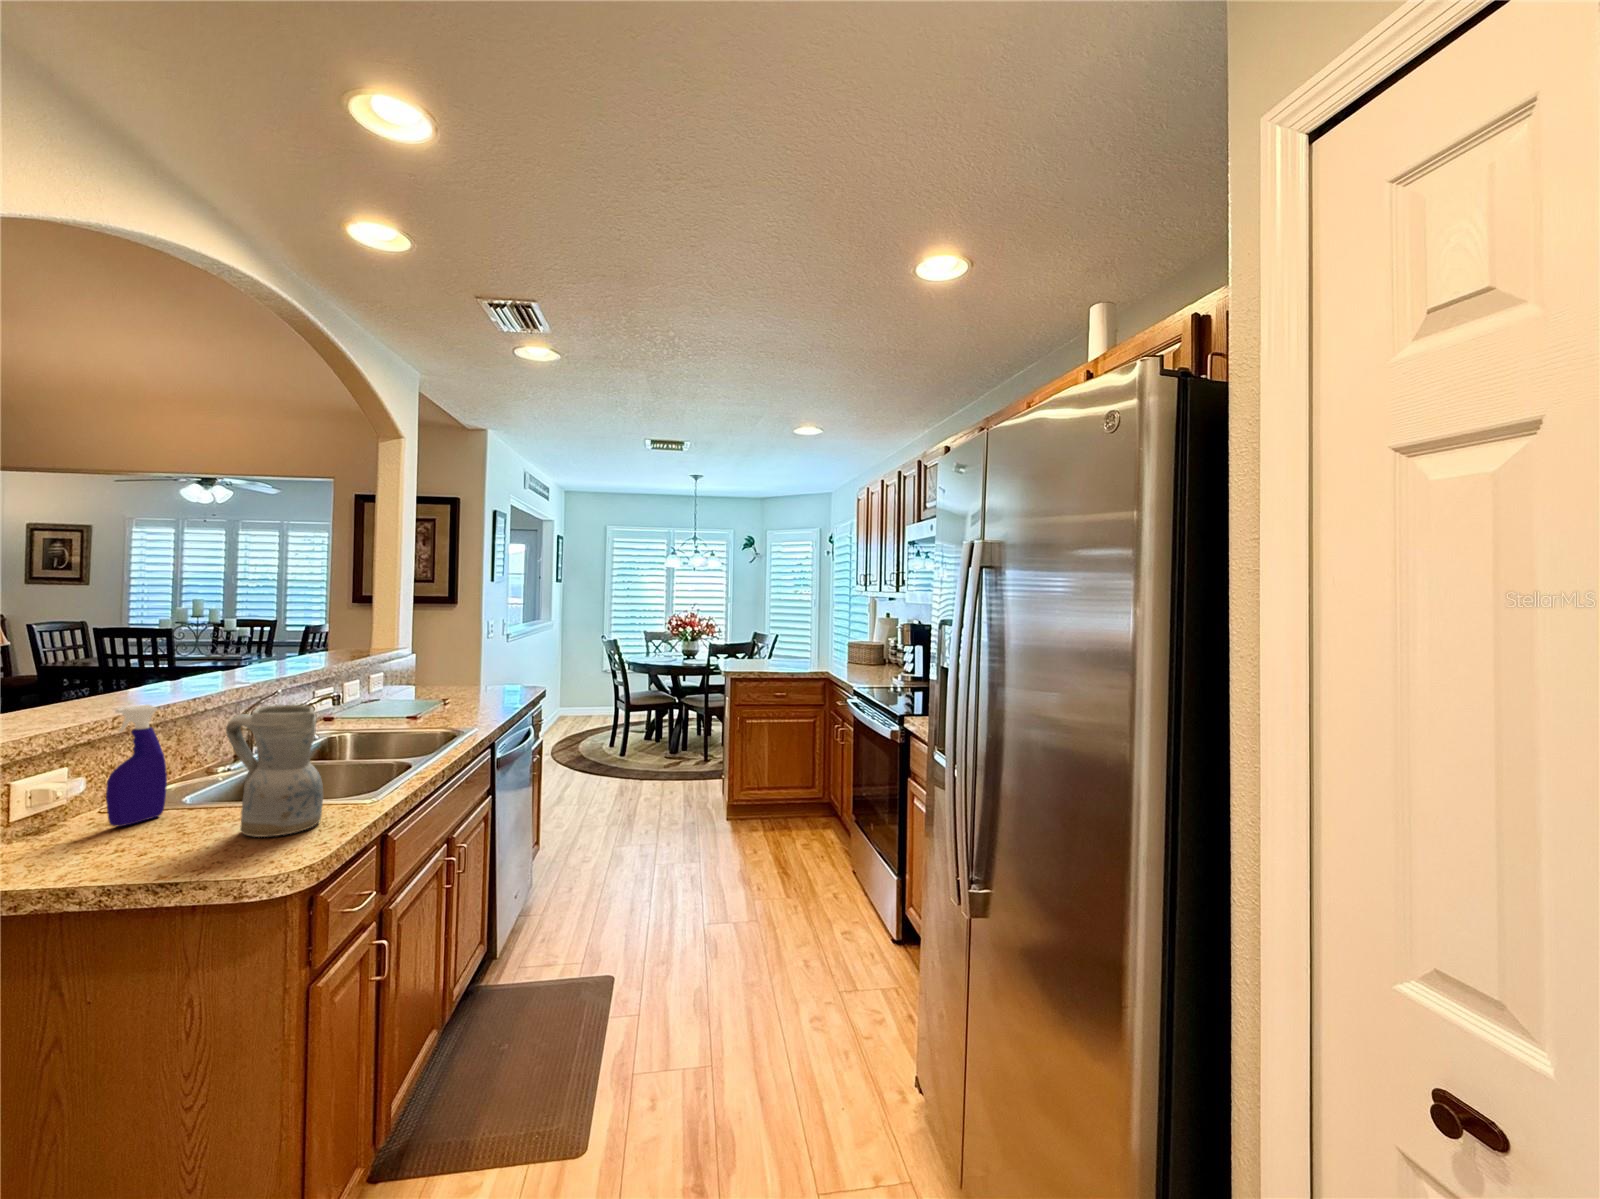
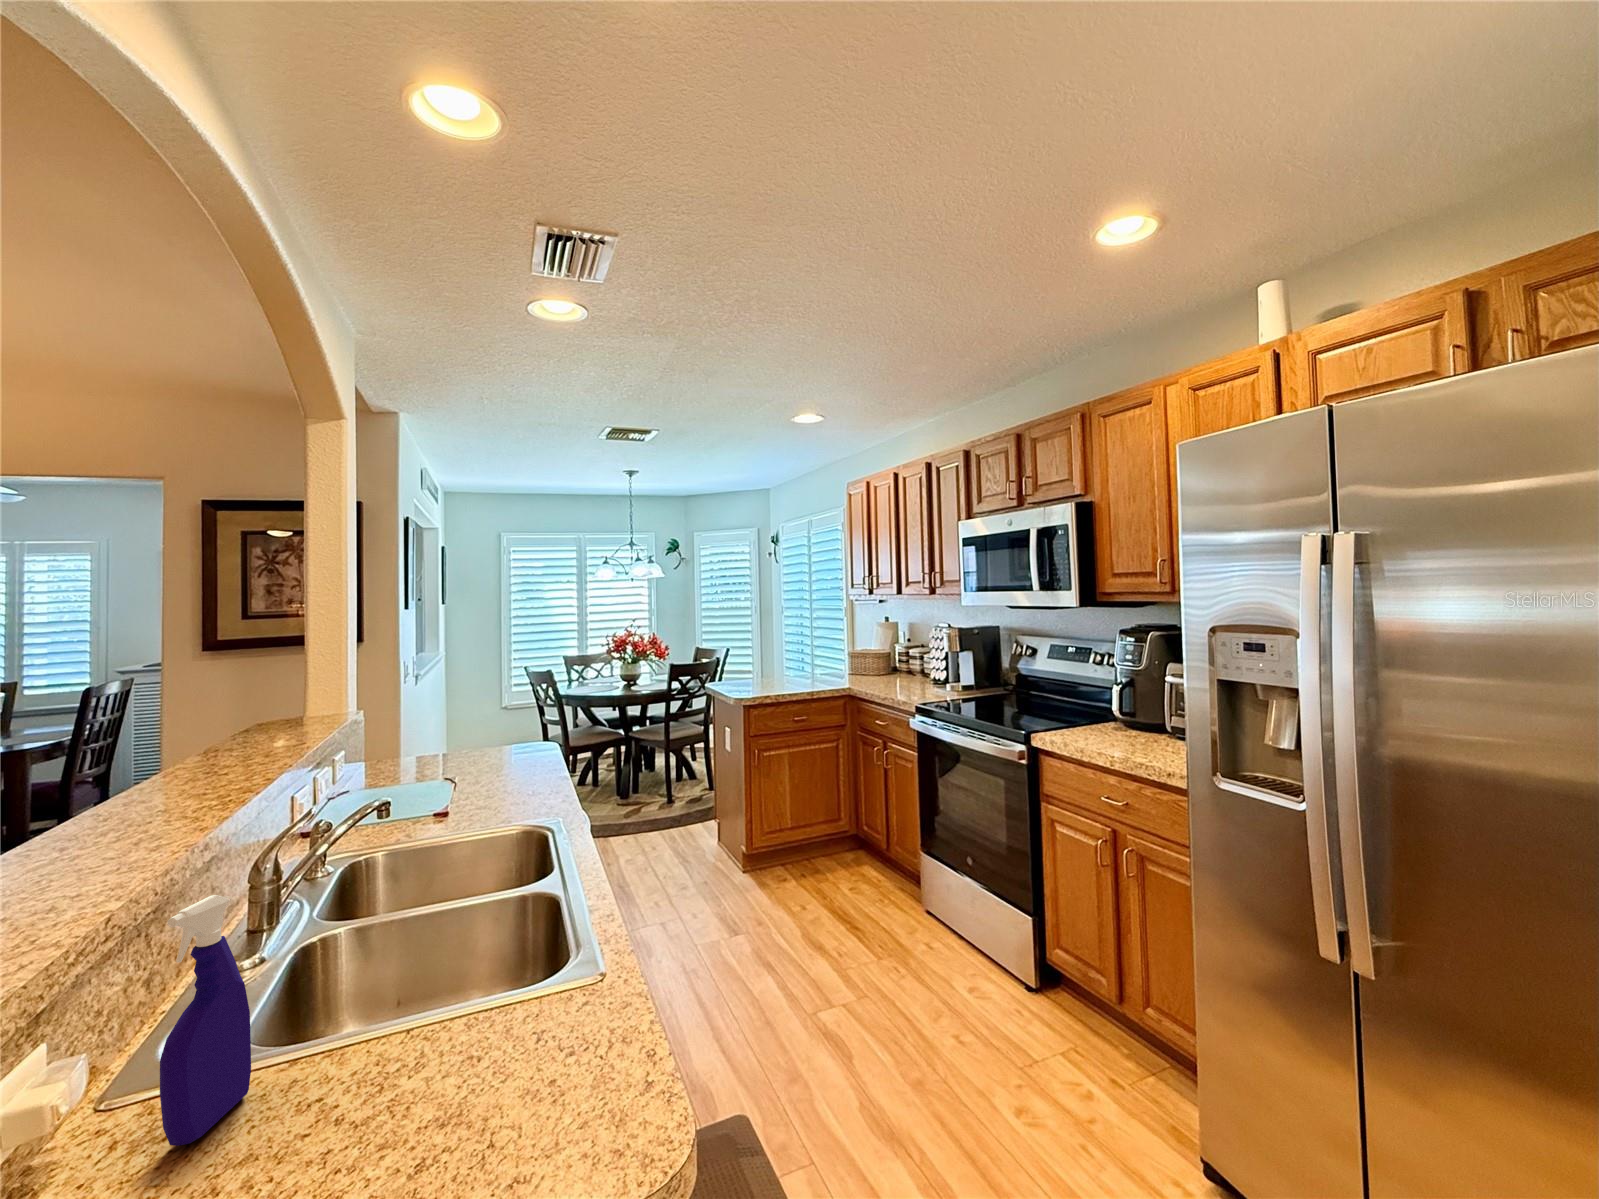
ceramic pitcher: present [226,705,323,837] -> none [411,859,575,1118]

